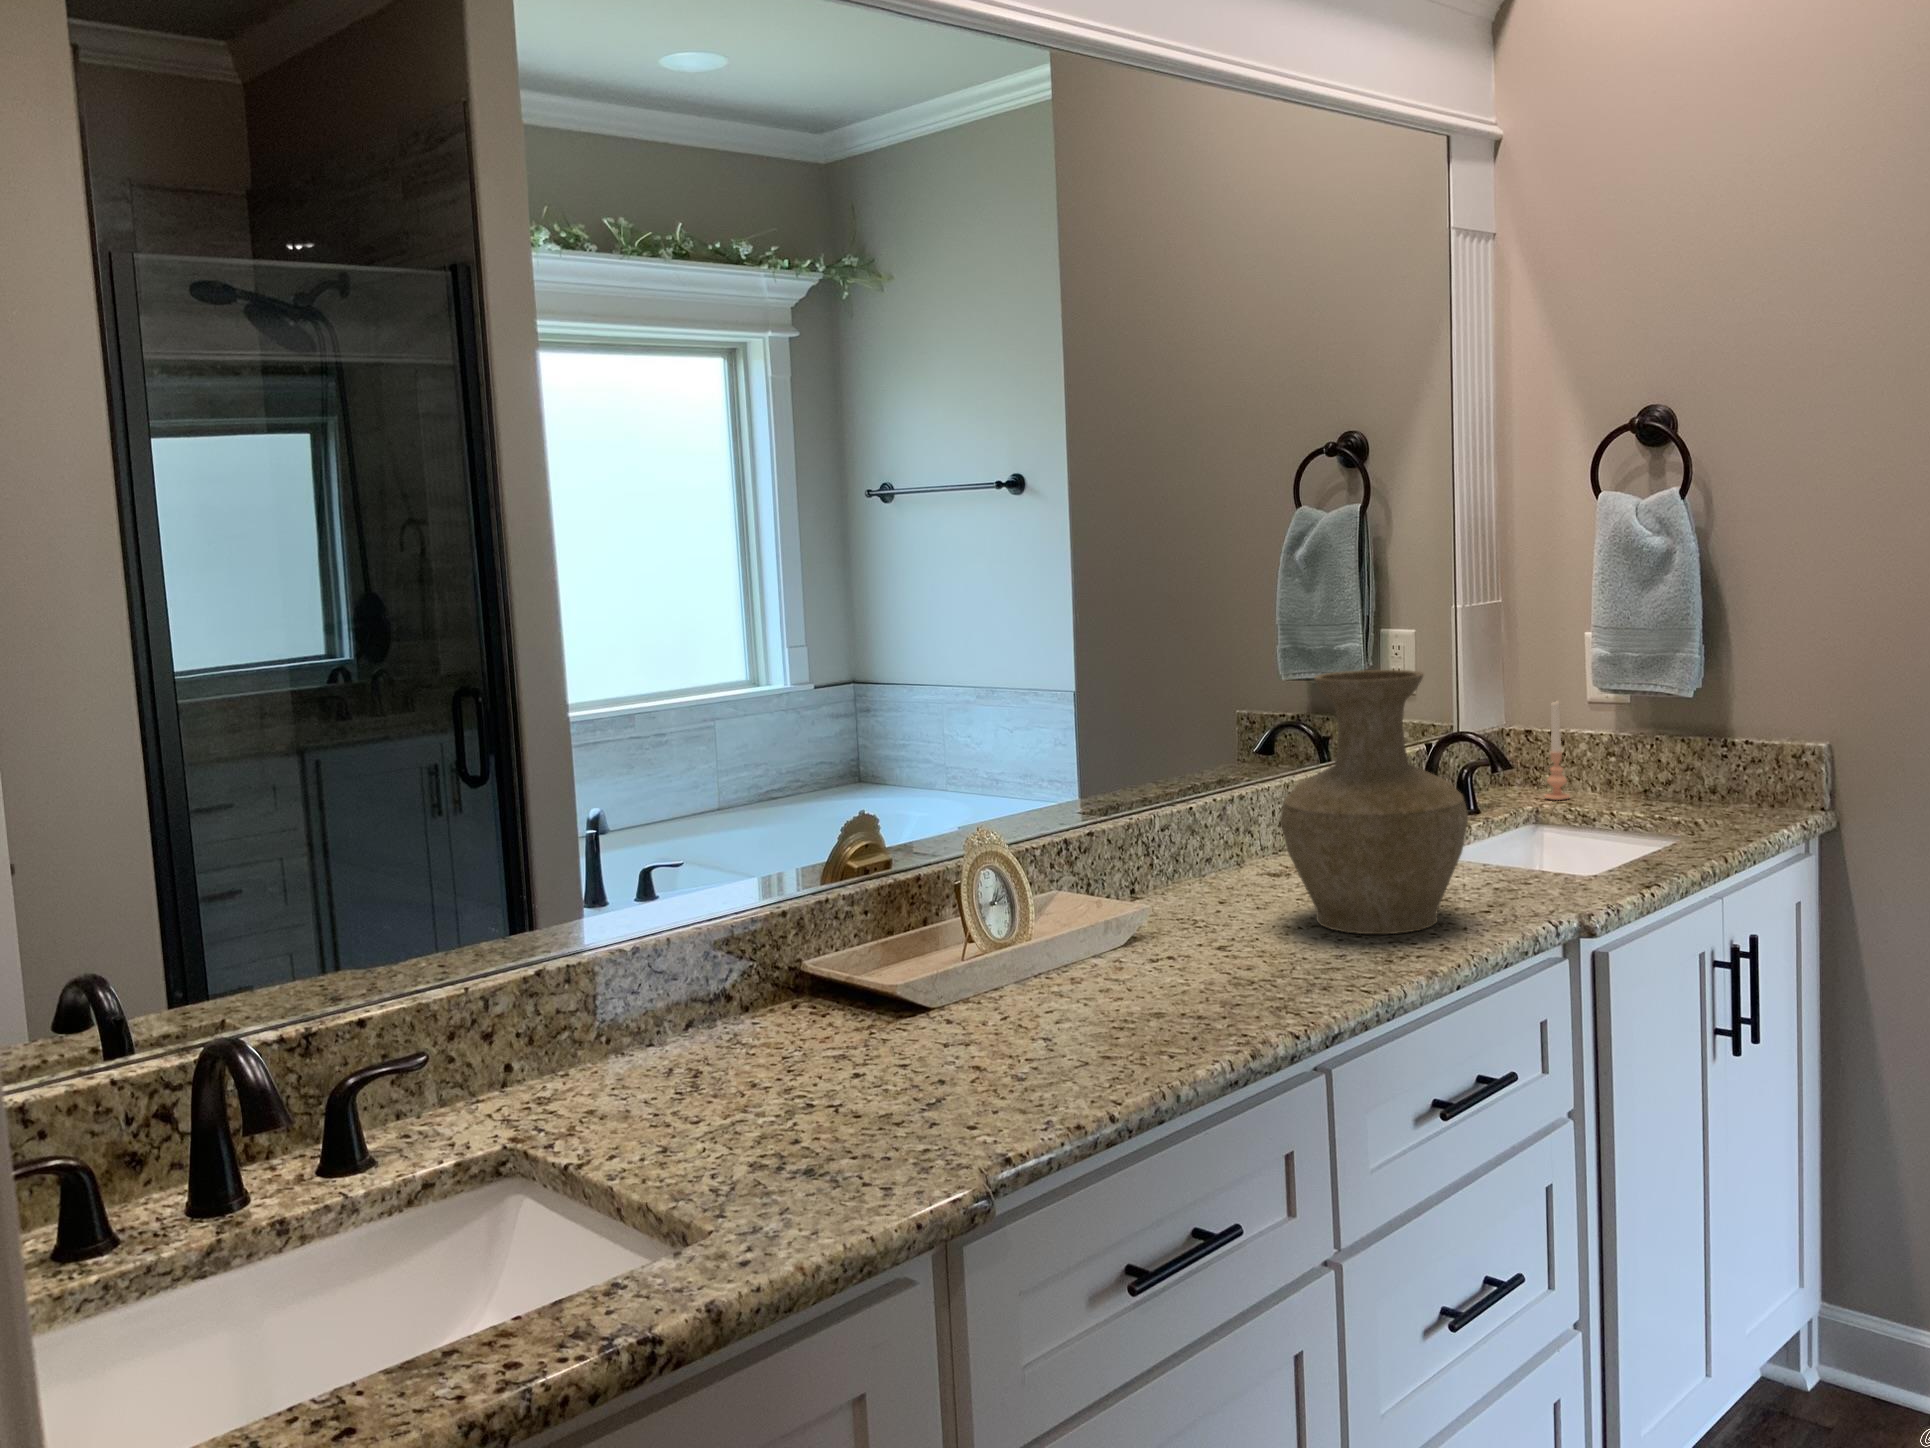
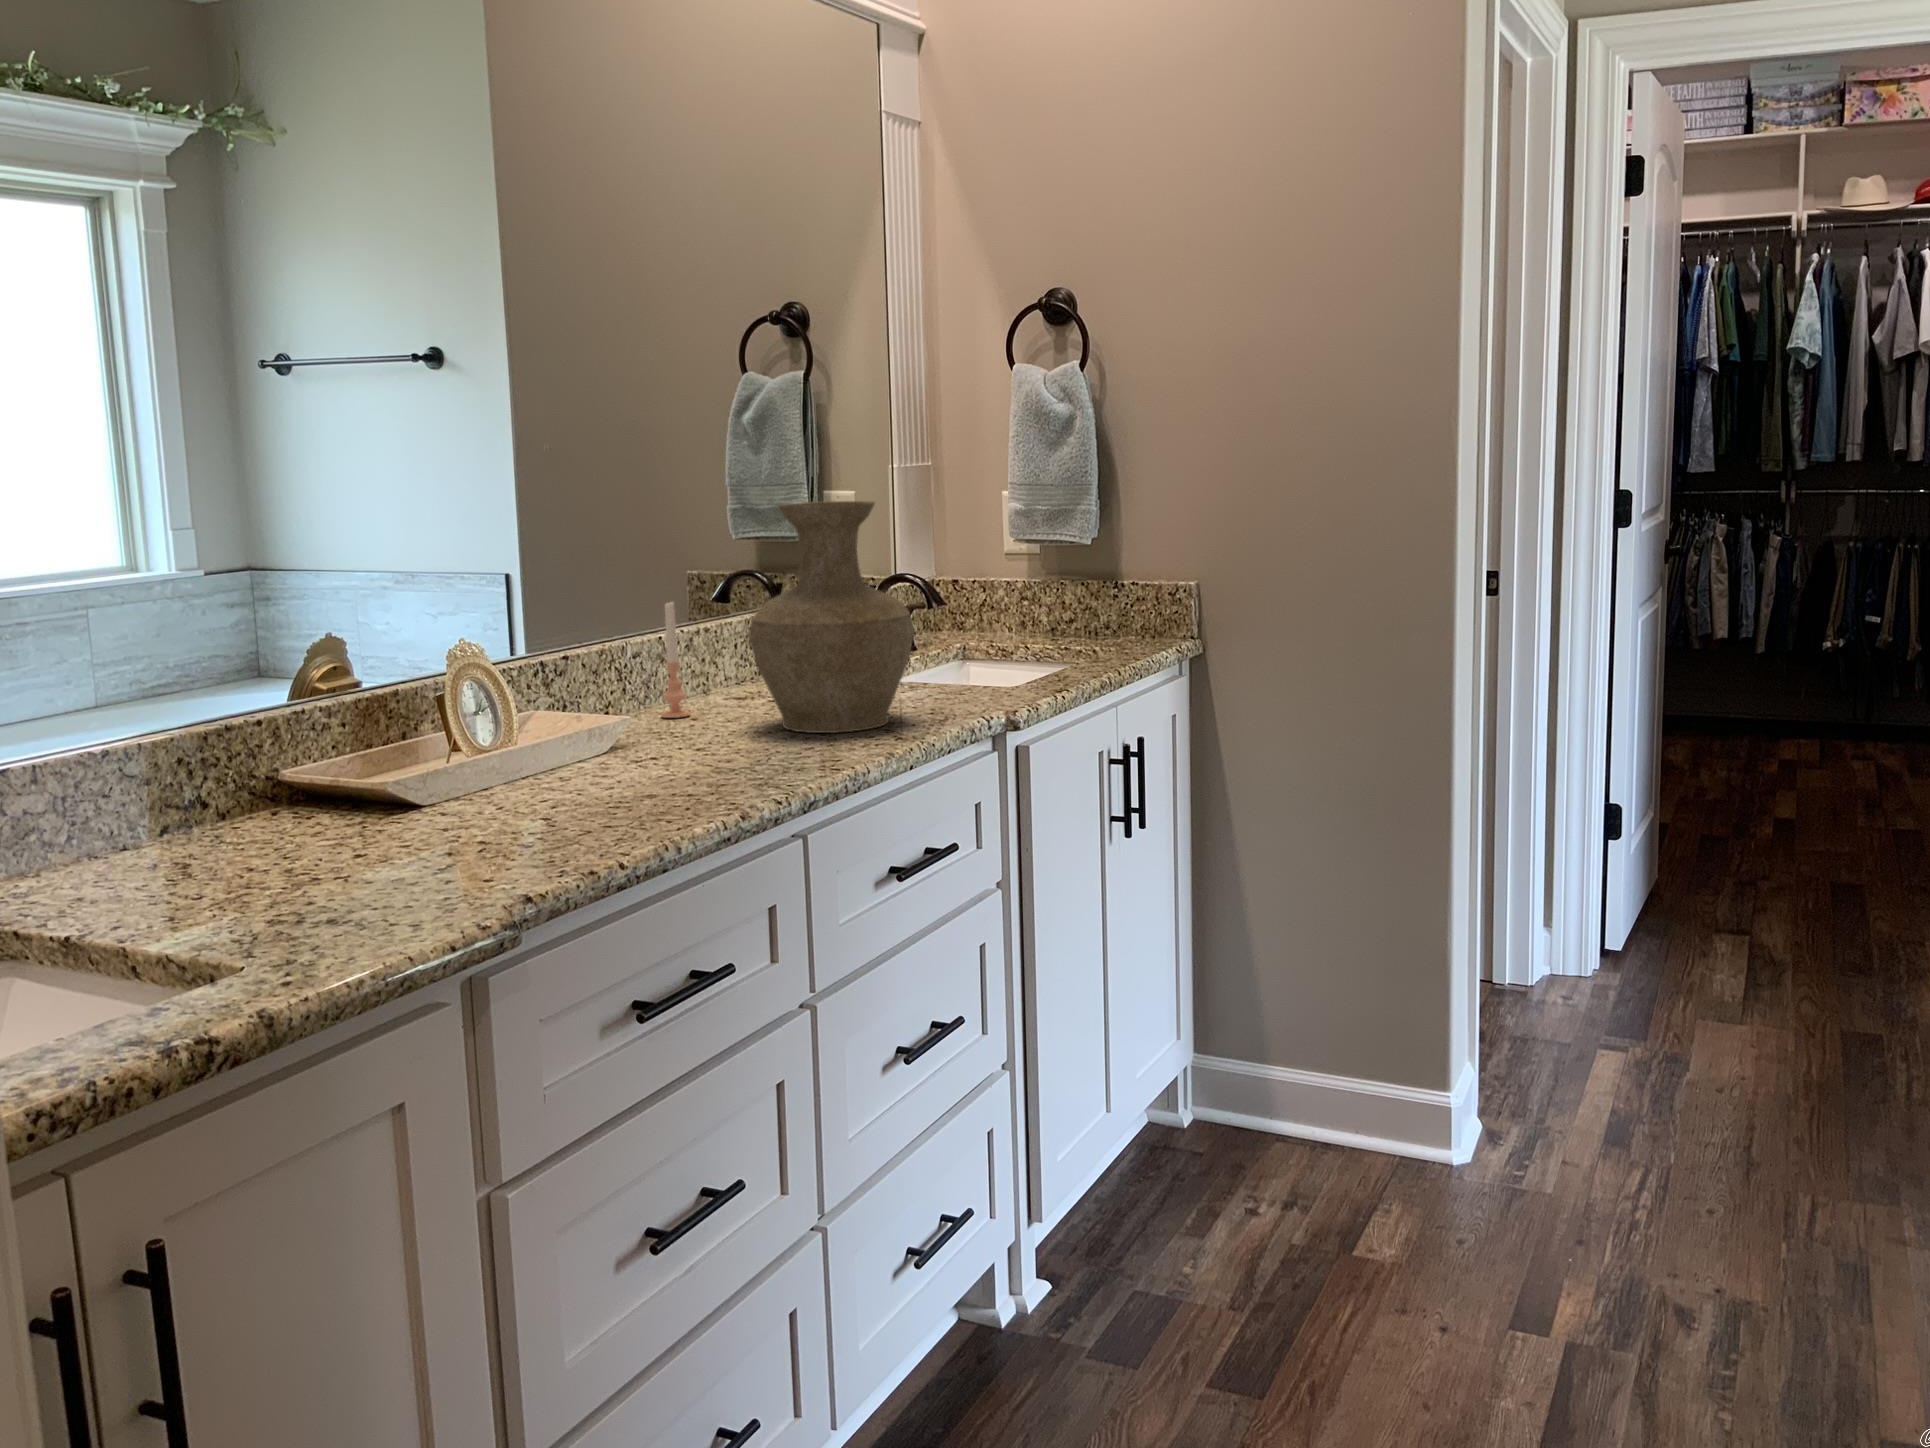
candle: present [1545,702,1570,800] -> present [661,602,690,718]

